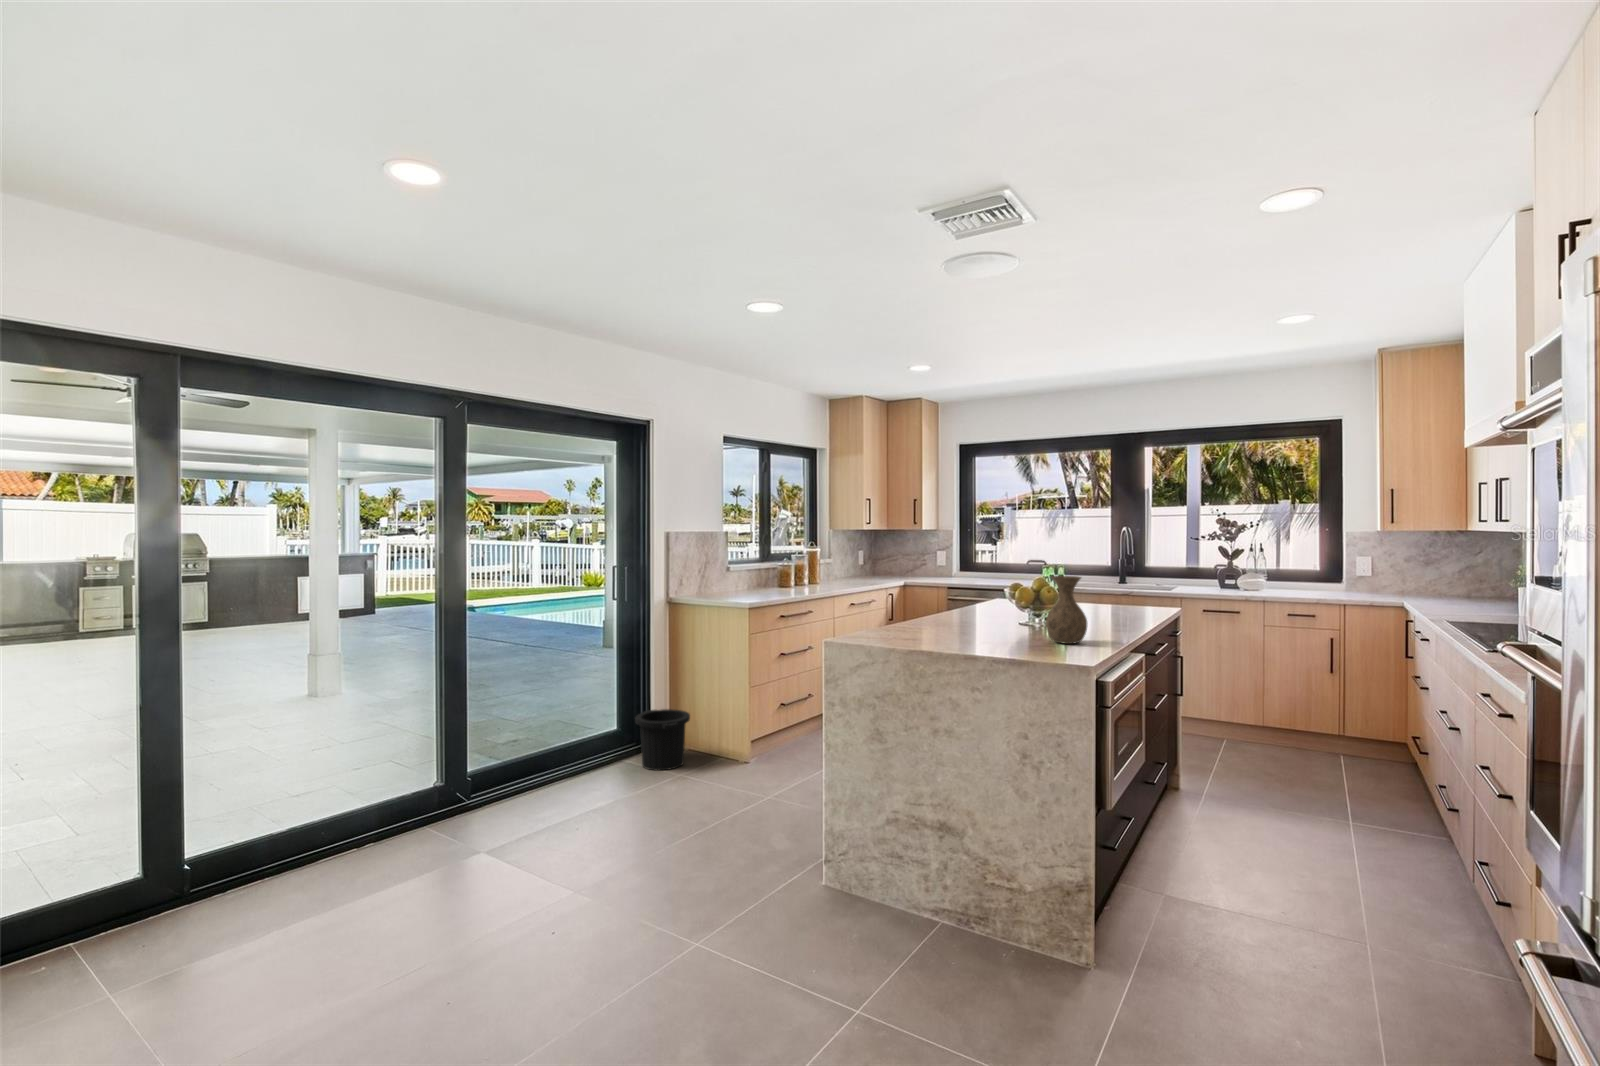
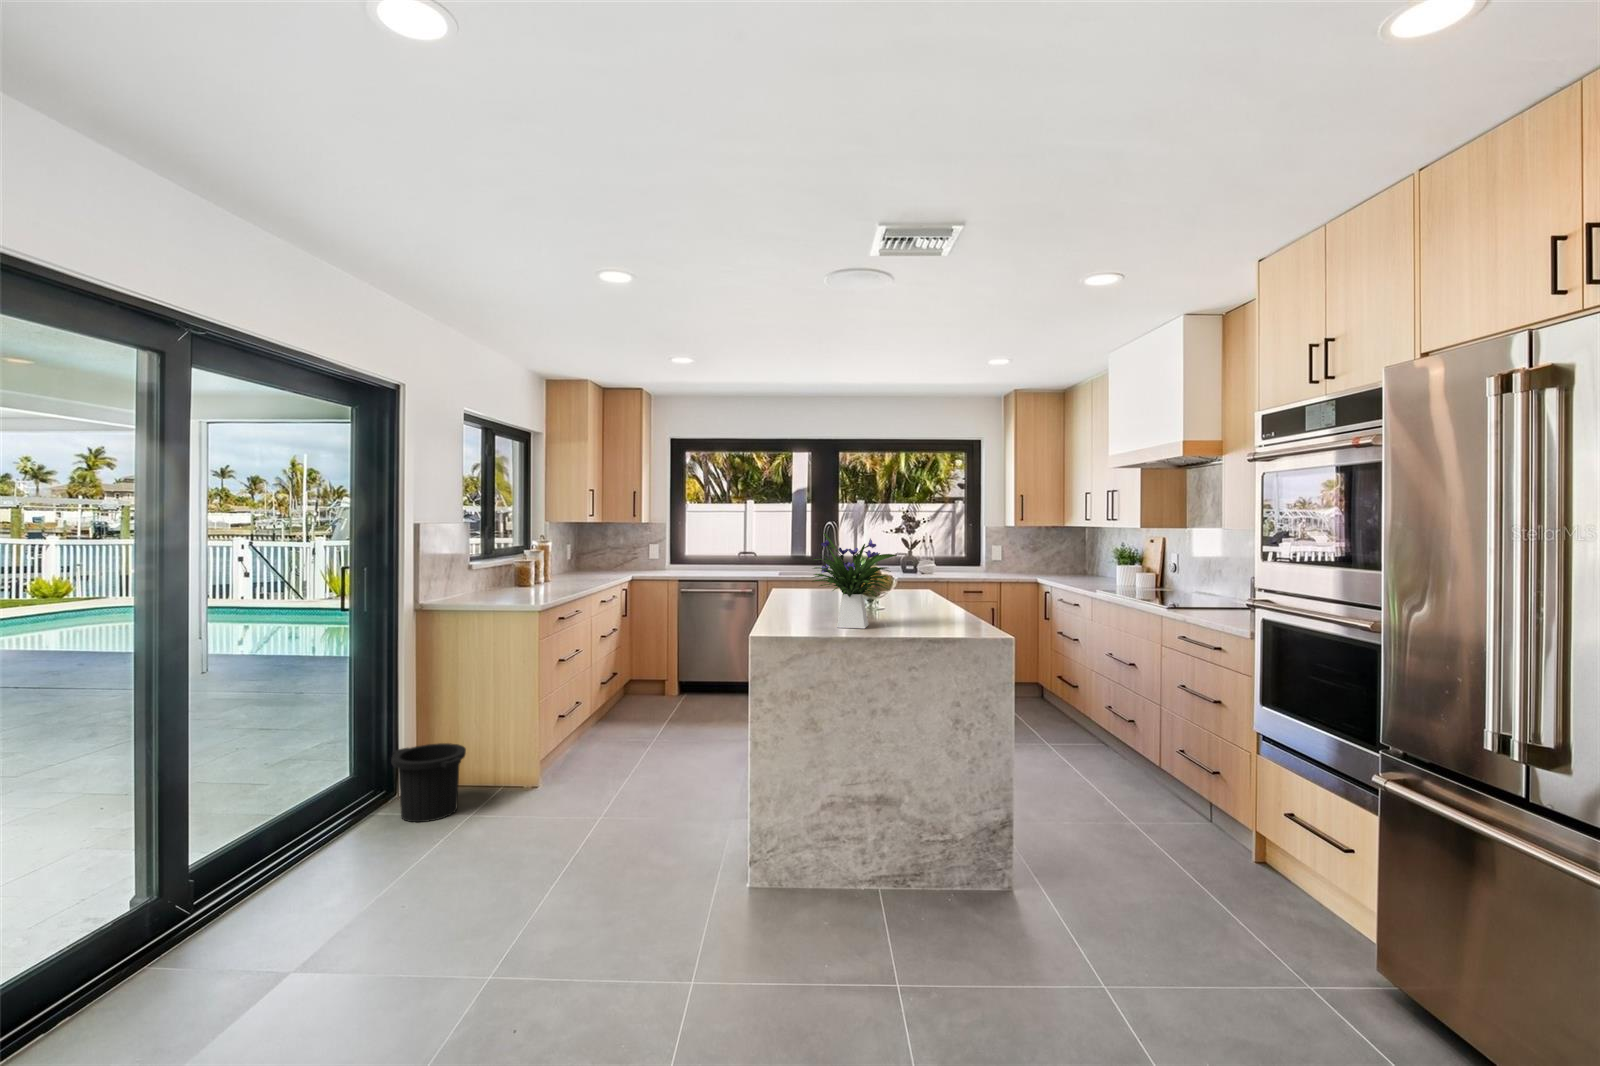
flower arrangement: none [900,537,1002,641] -> present [812,533,897,628]
vase: present [1046,576,1087,644] -> none [925,566,959,624]

